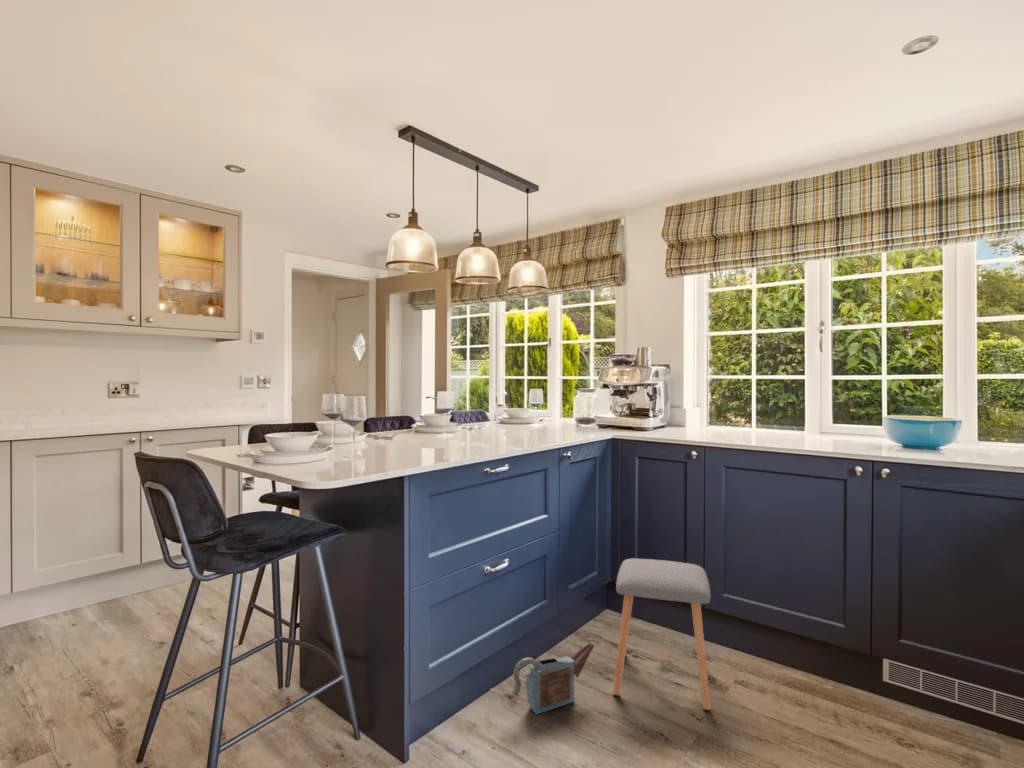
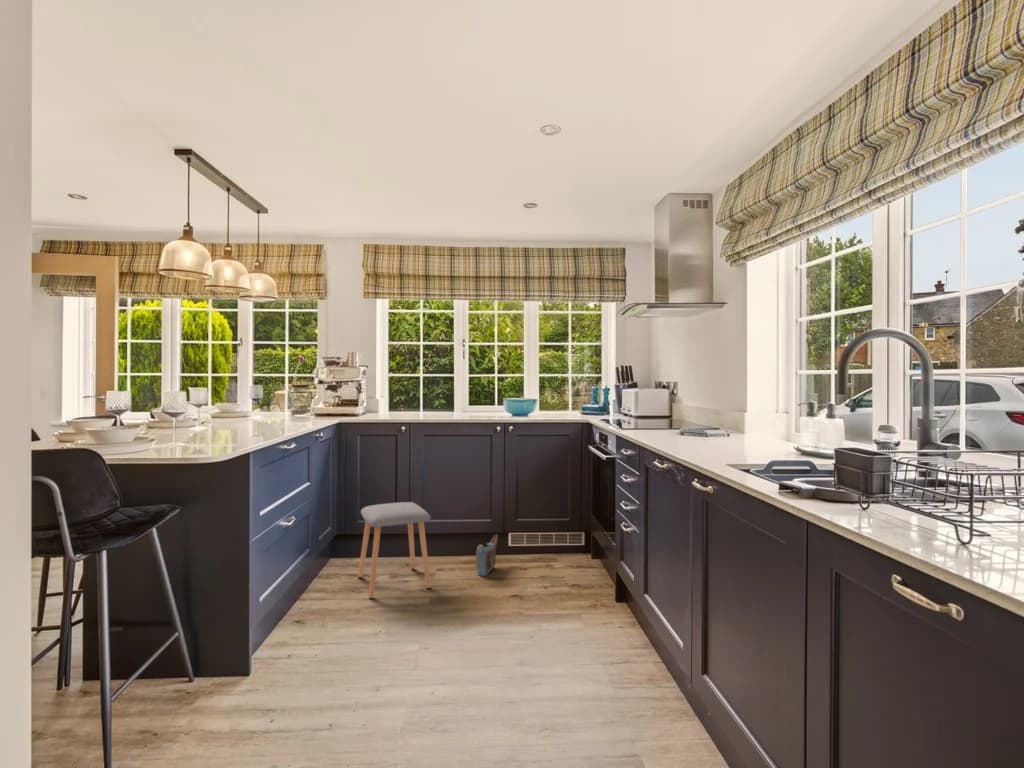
watering can: present [512,643,594,714] -> present [476,534,498,576]

